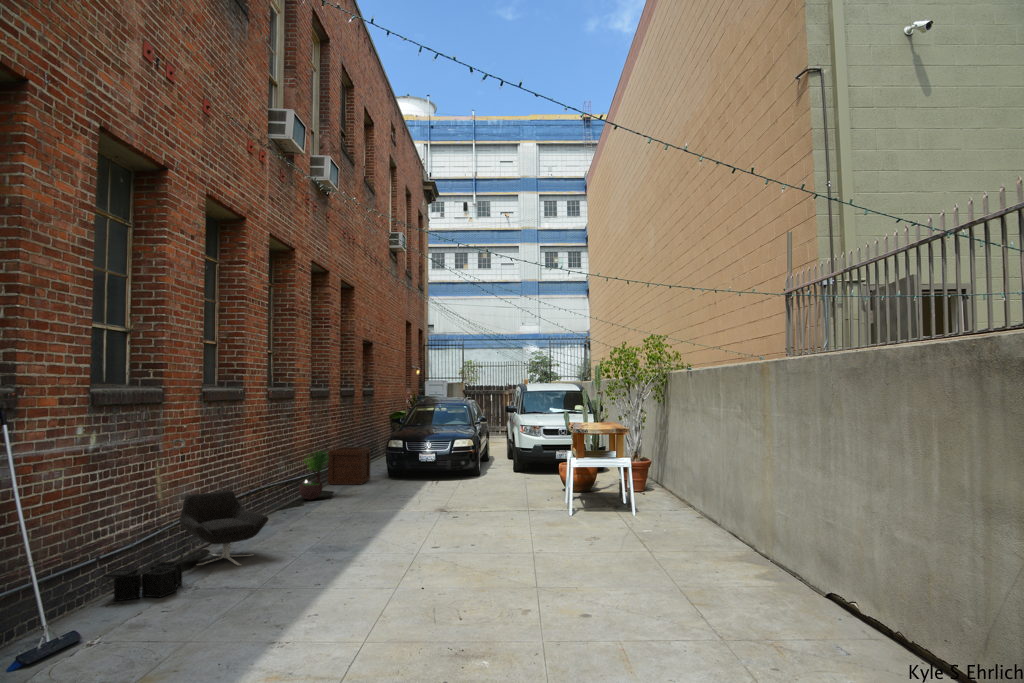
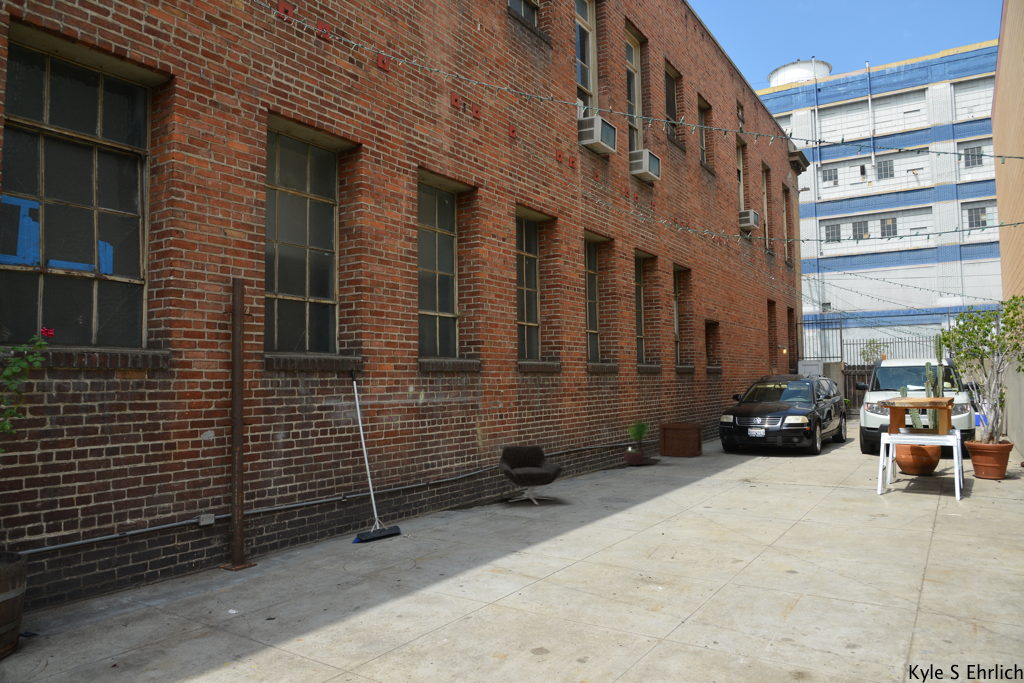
storage bin: present [103,561,182,601] -> none [433,493,492,517]

